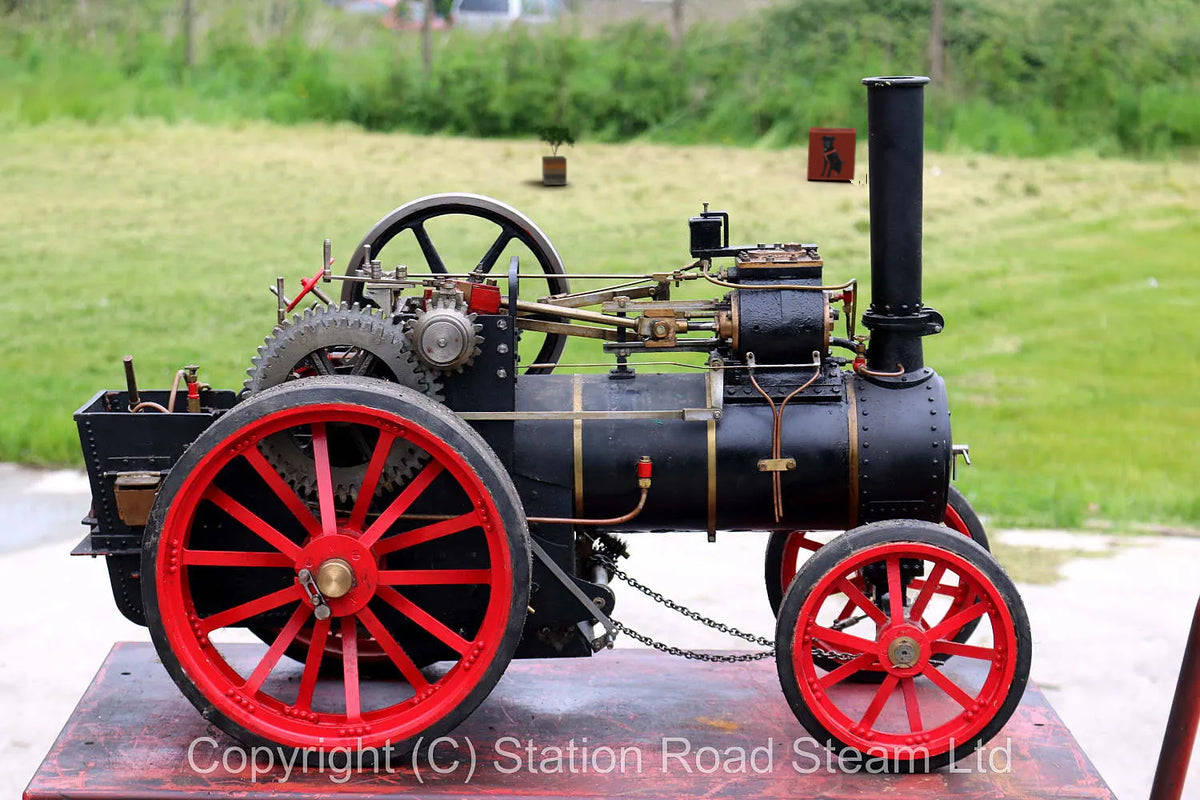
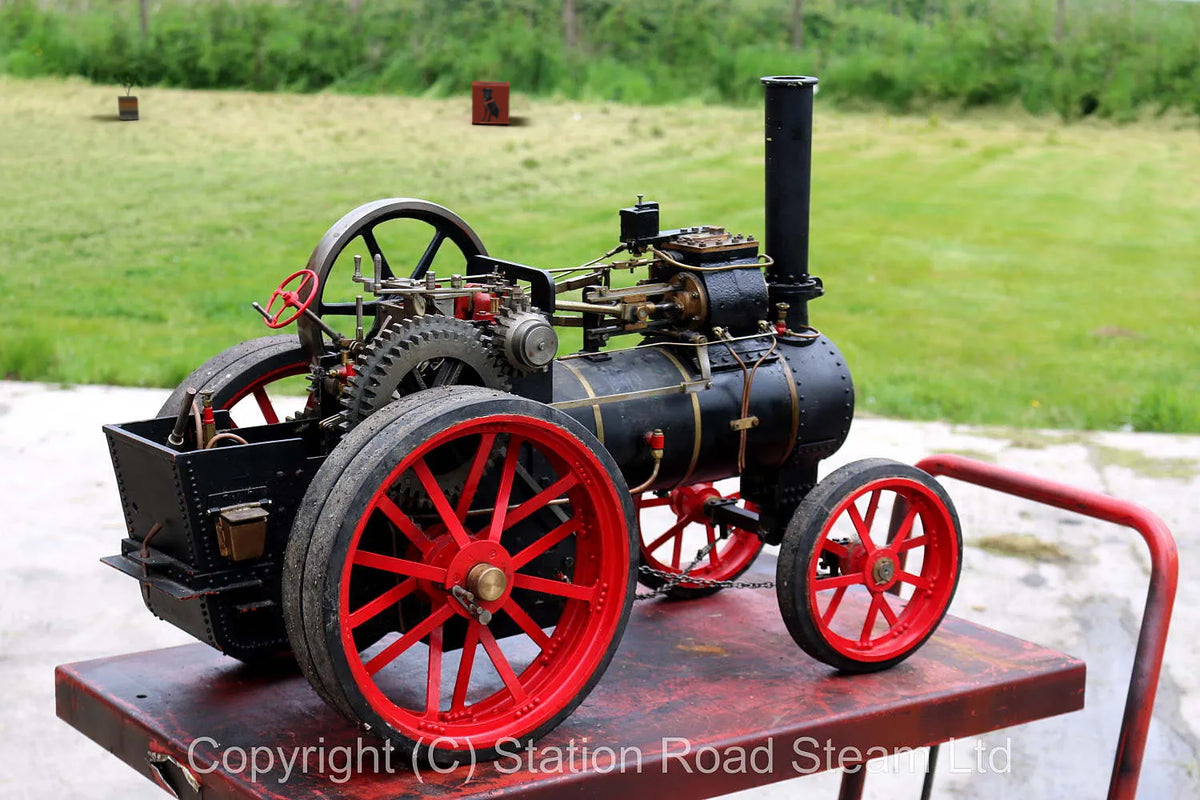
potted tree: present [537,125,575,185] -> present [111,70,144,120]

